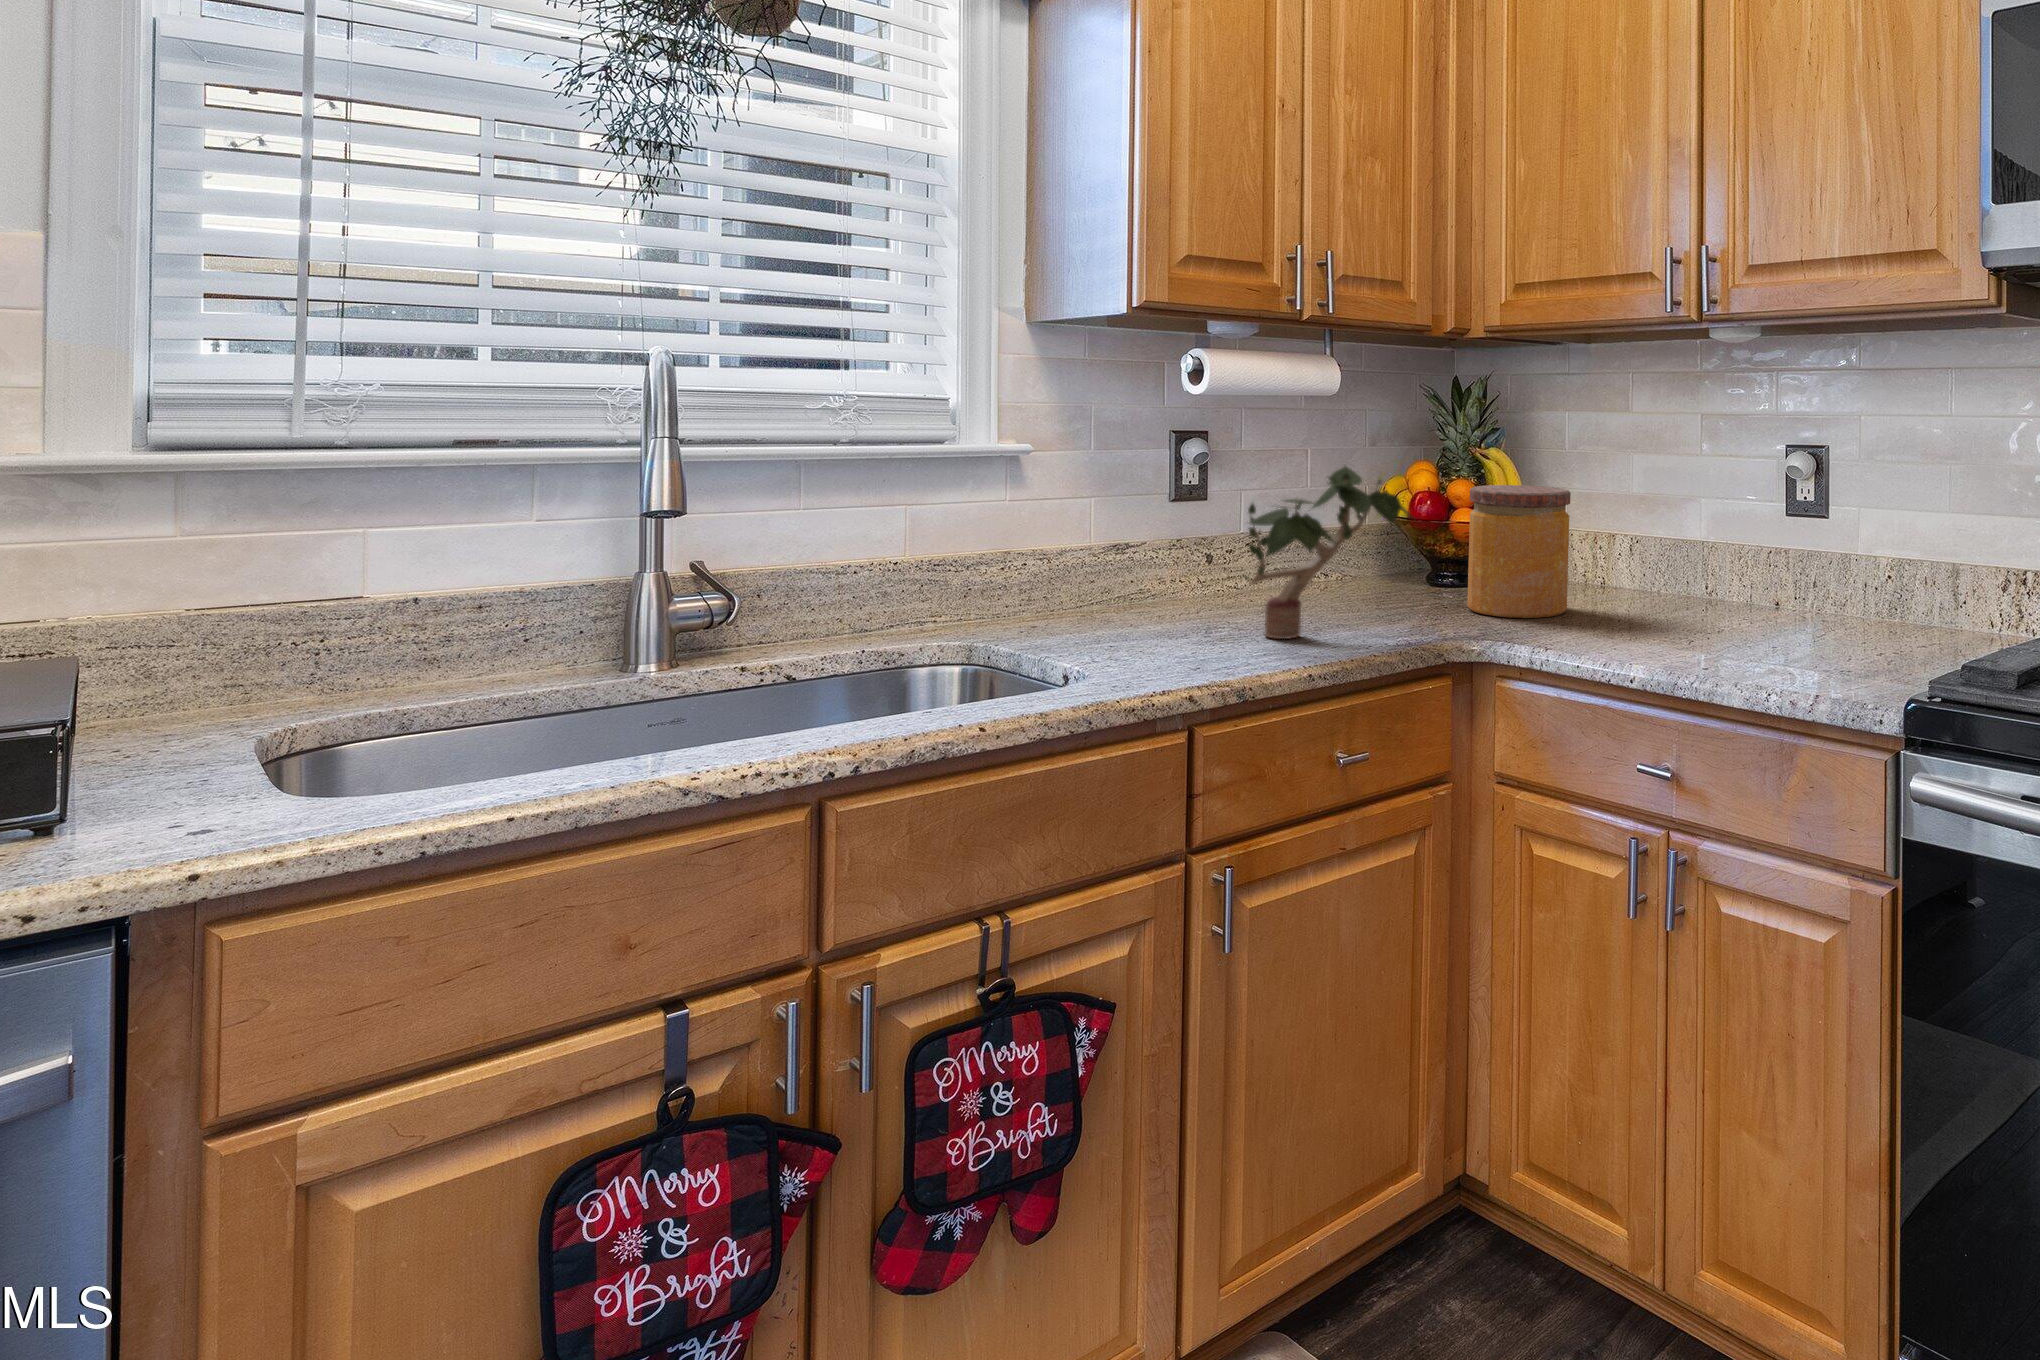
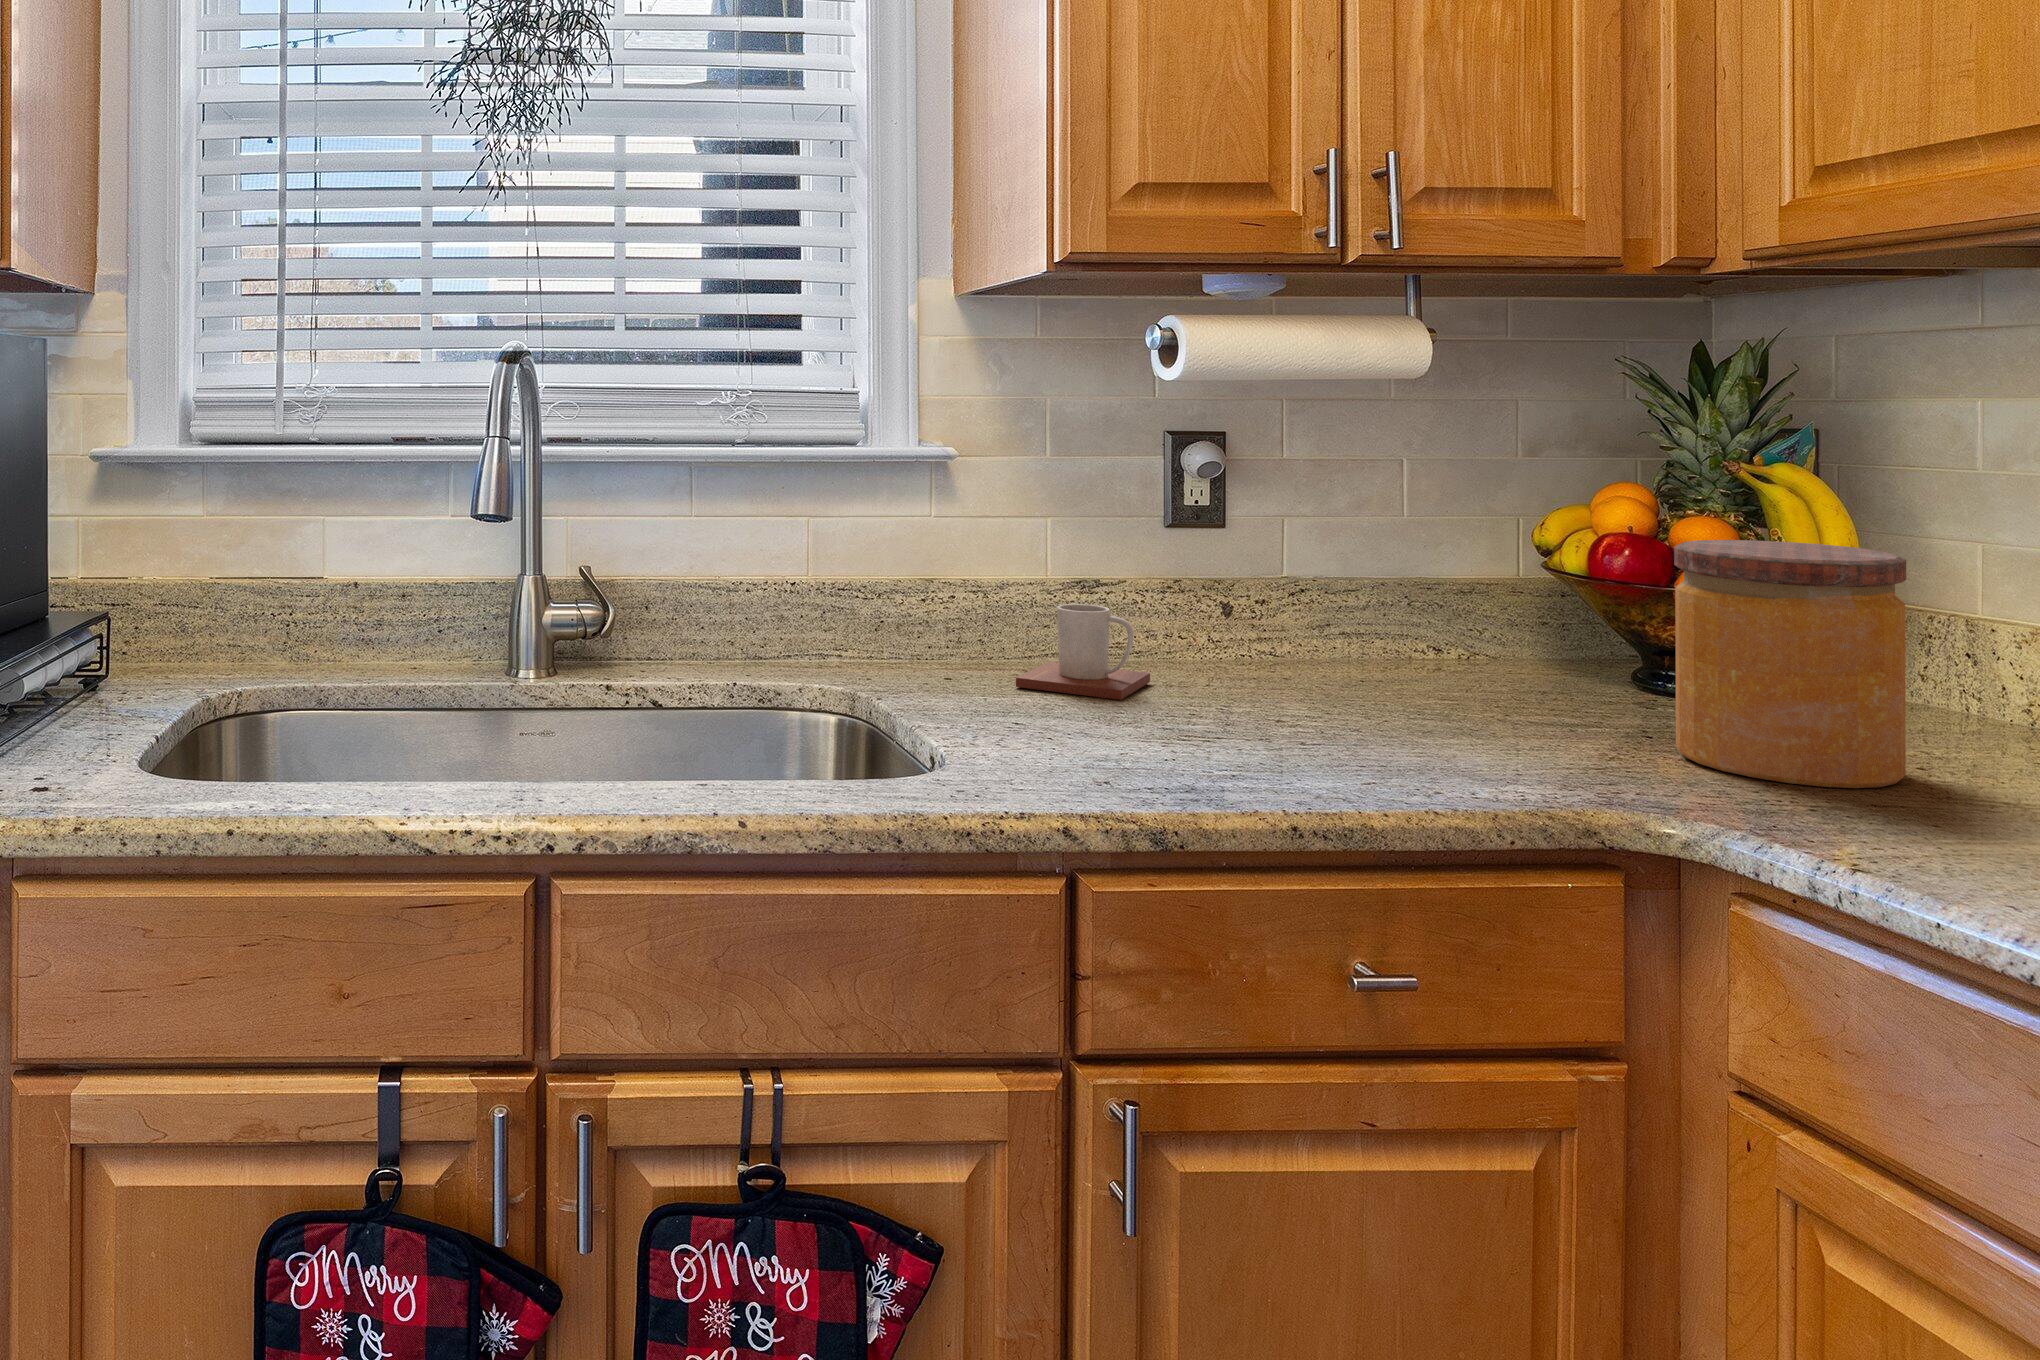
potted plant: present [1245,466,1410,639] -> none [1180,488,1549,760]
mug: none [1075,552,1160,618] -> present [1016,604,1150,700]

